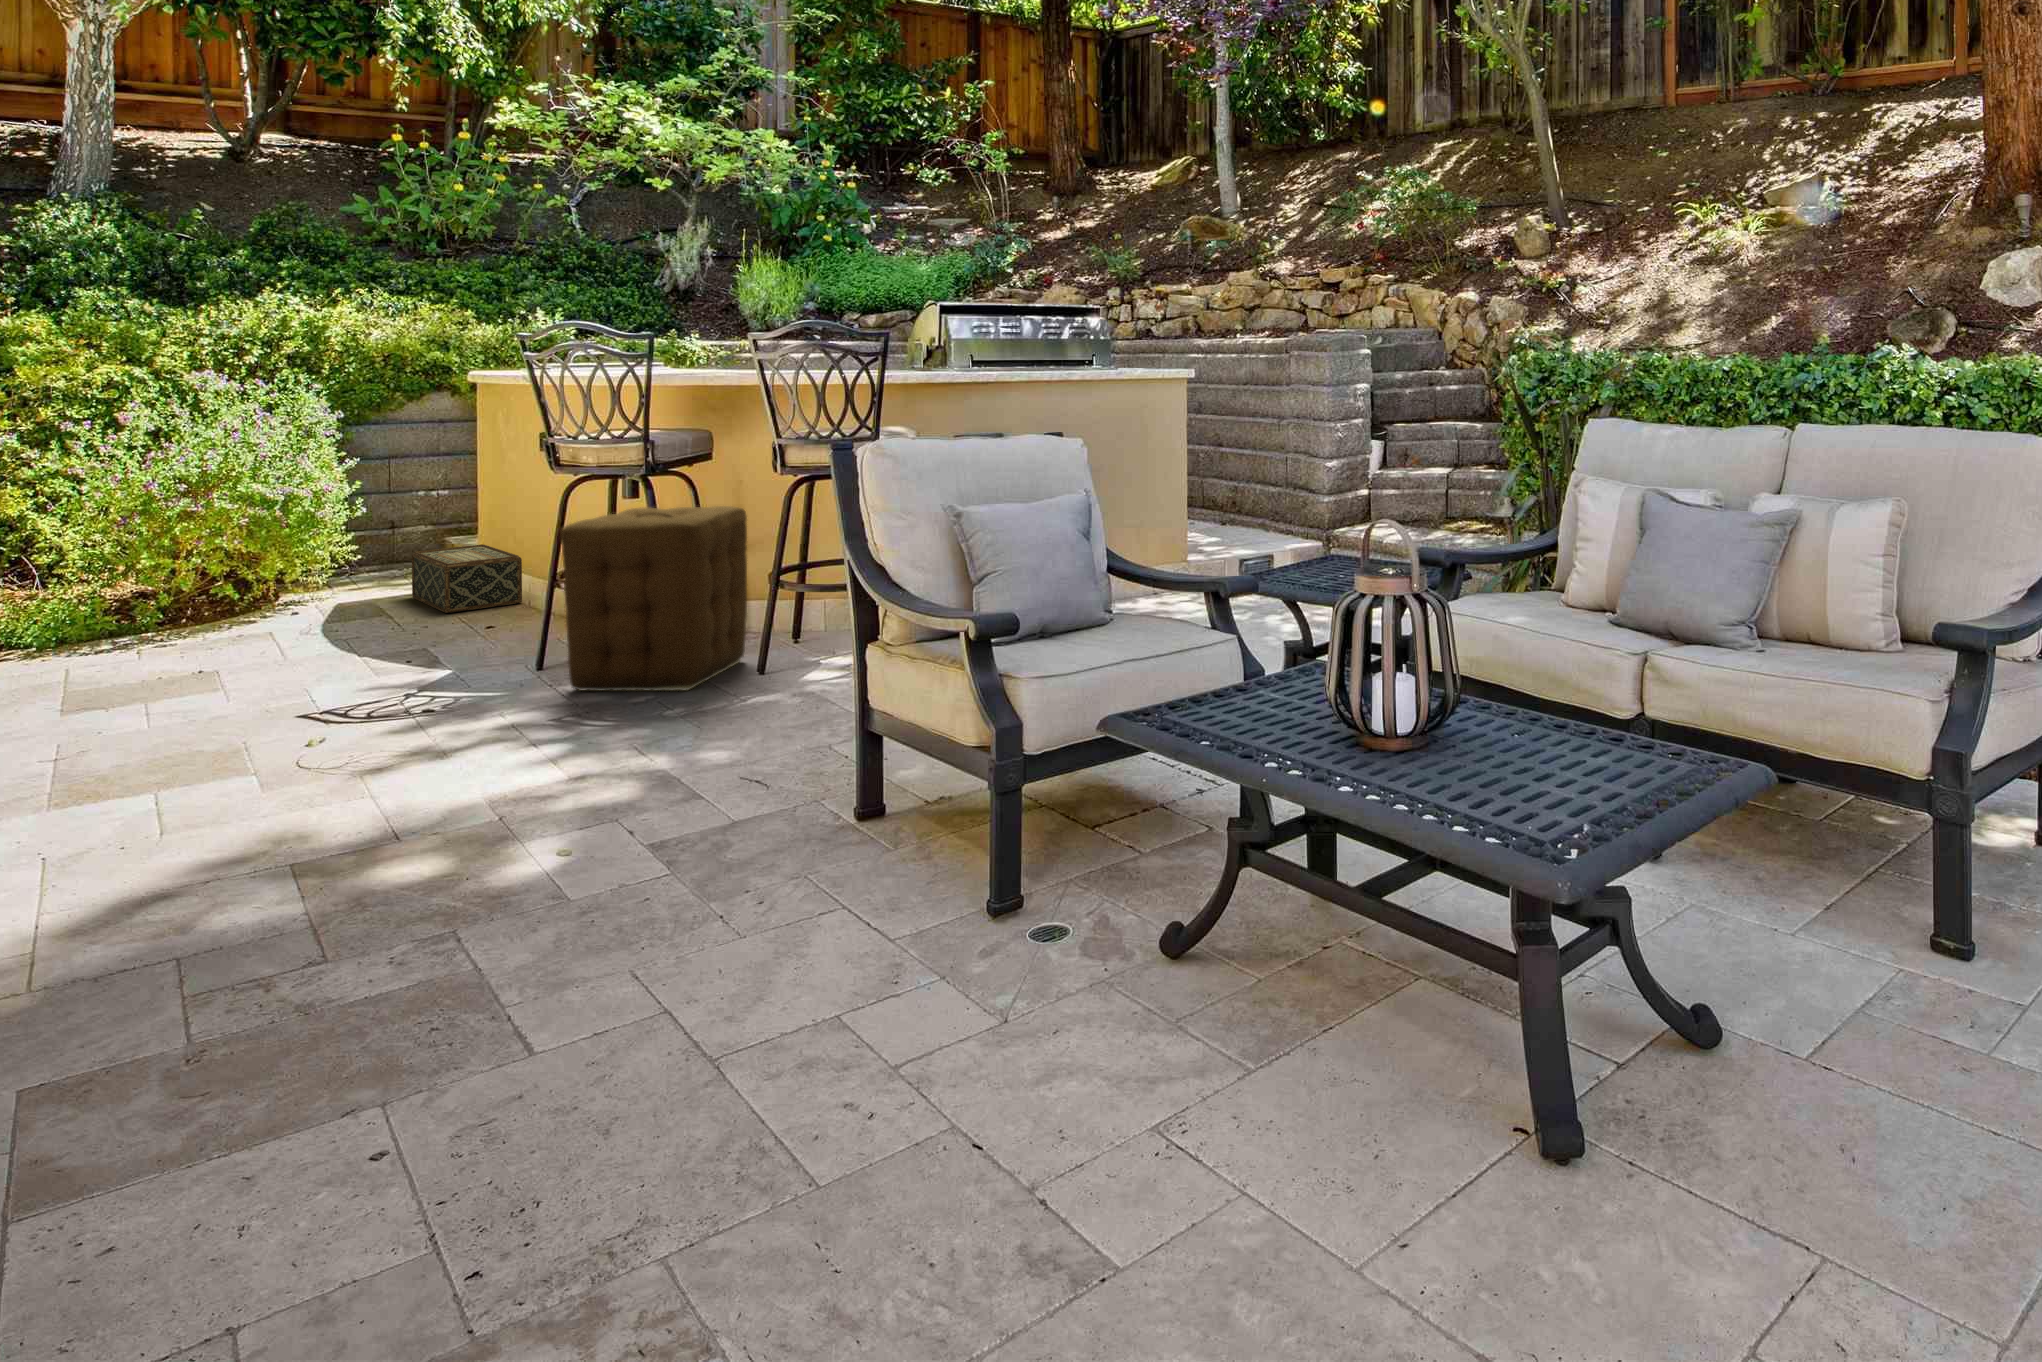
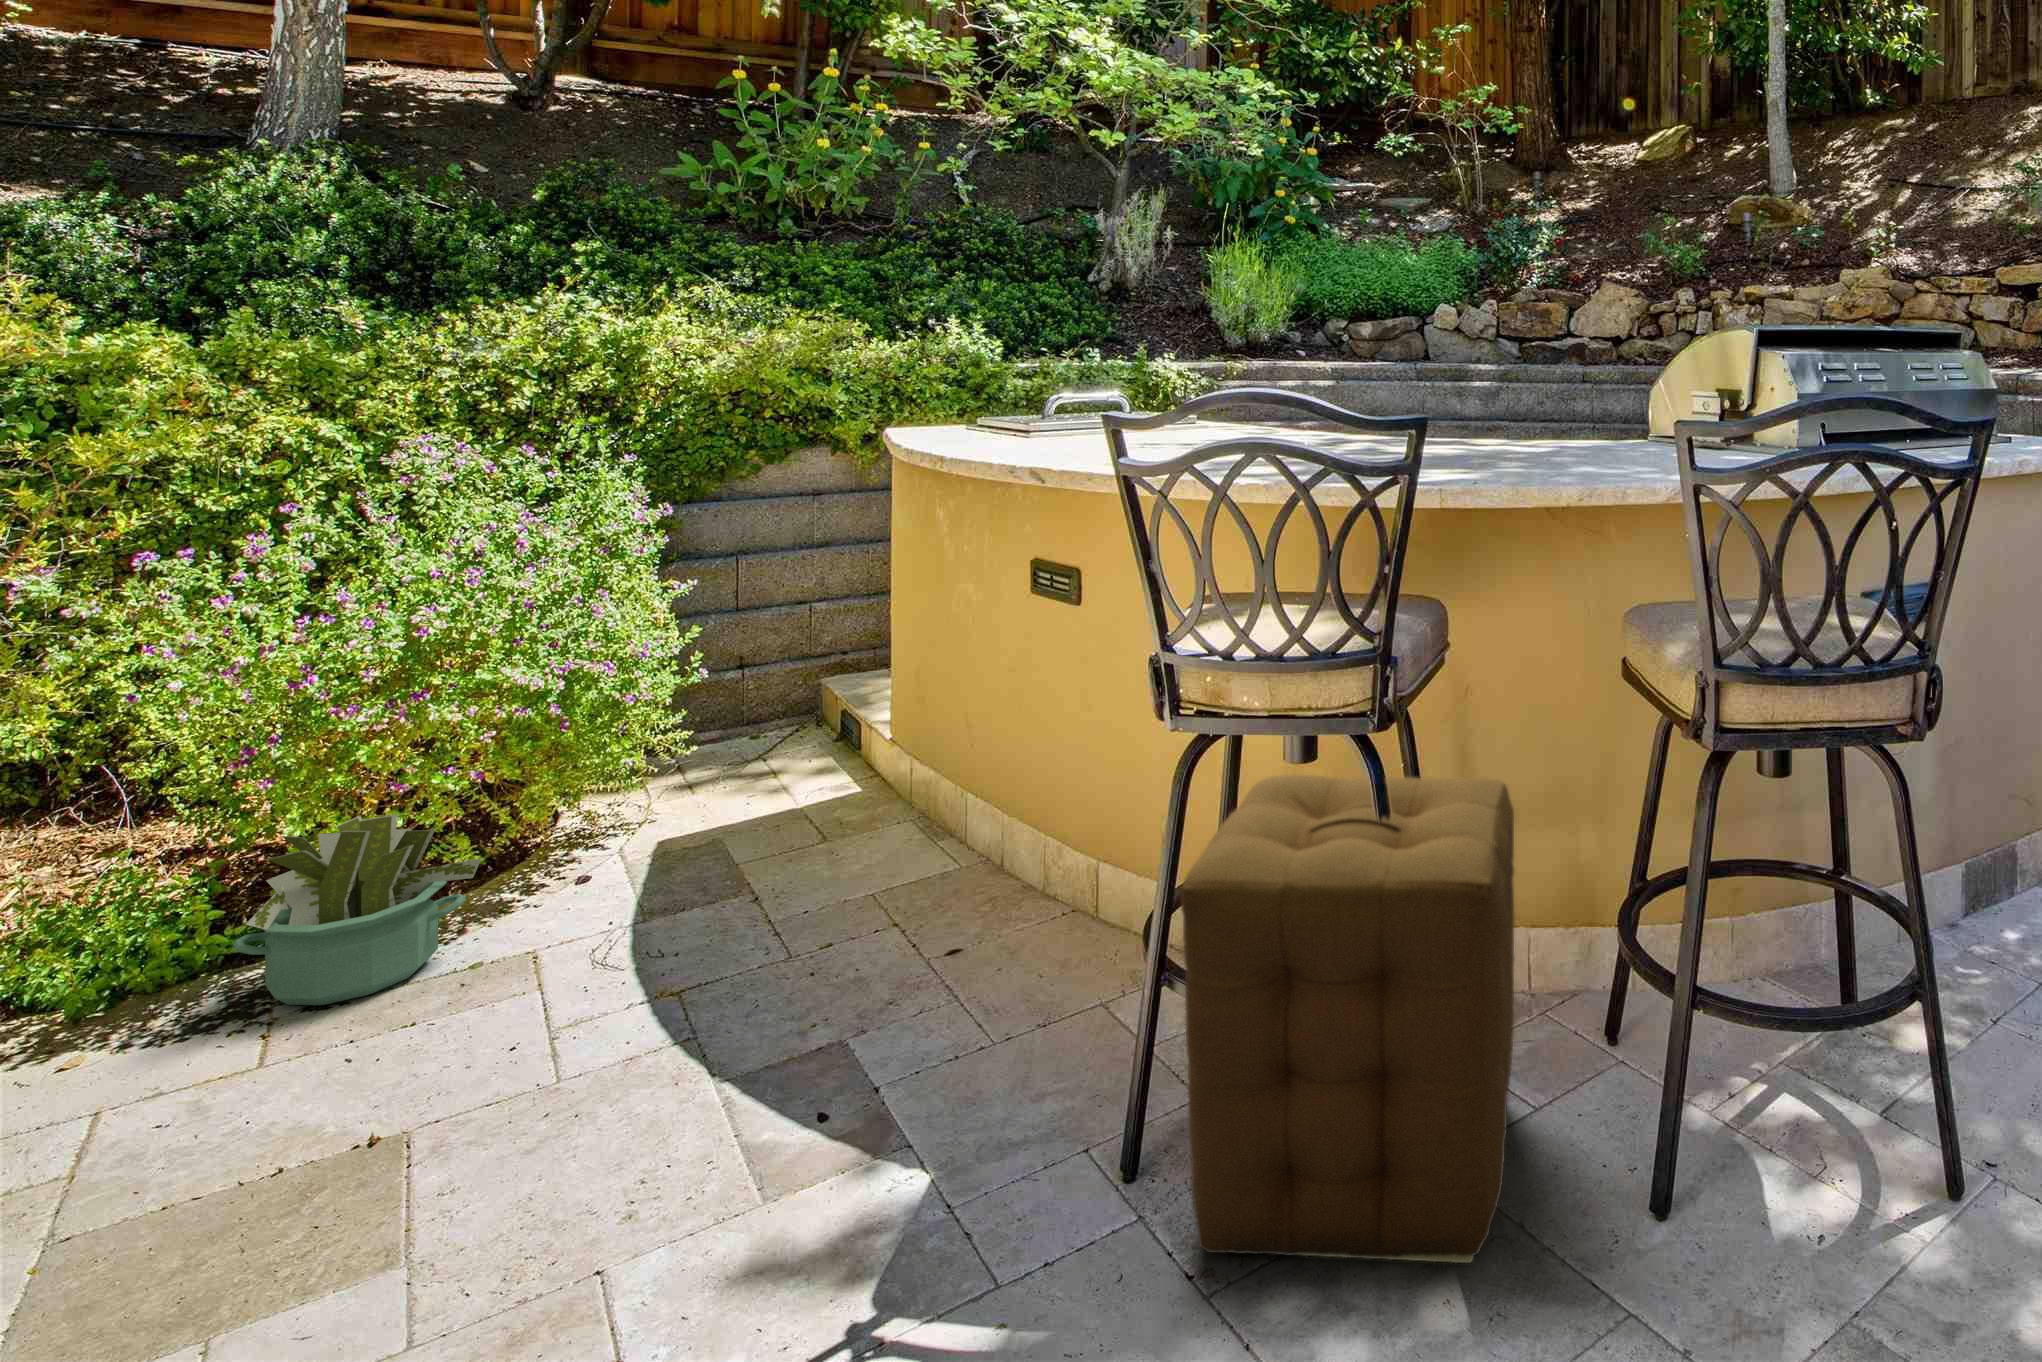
woven basket: present [412,544,522,613] -> none [779,716,969,872]
decorative plant: none [116,561,242,651] -> present [233,814,481,1005]

